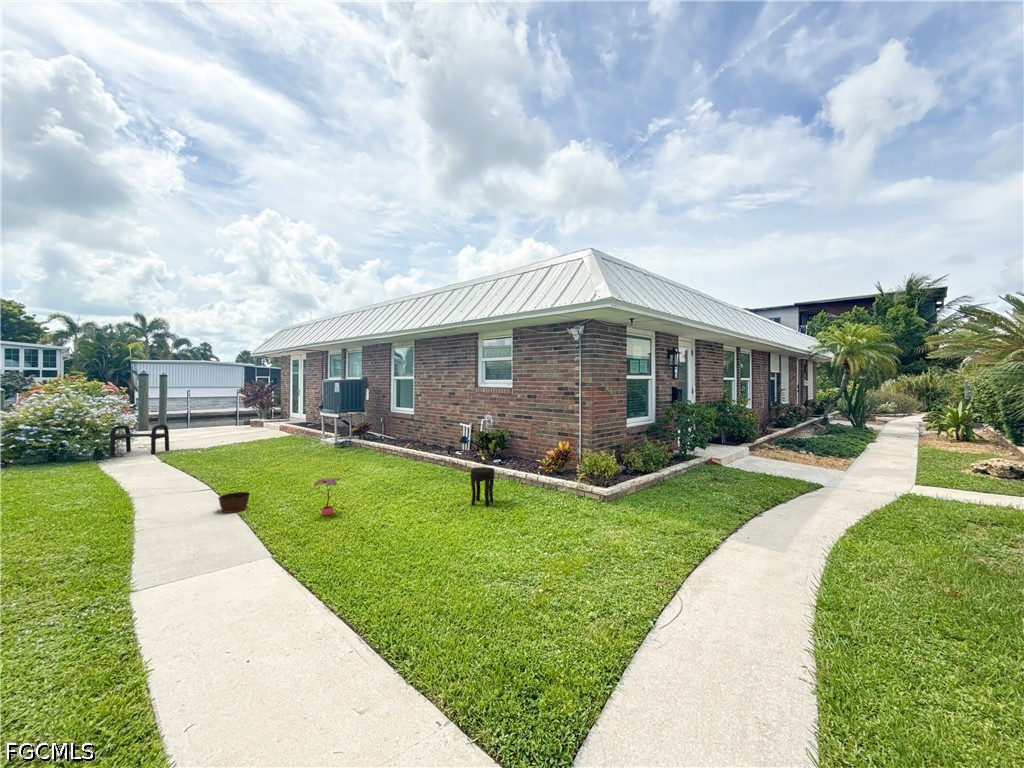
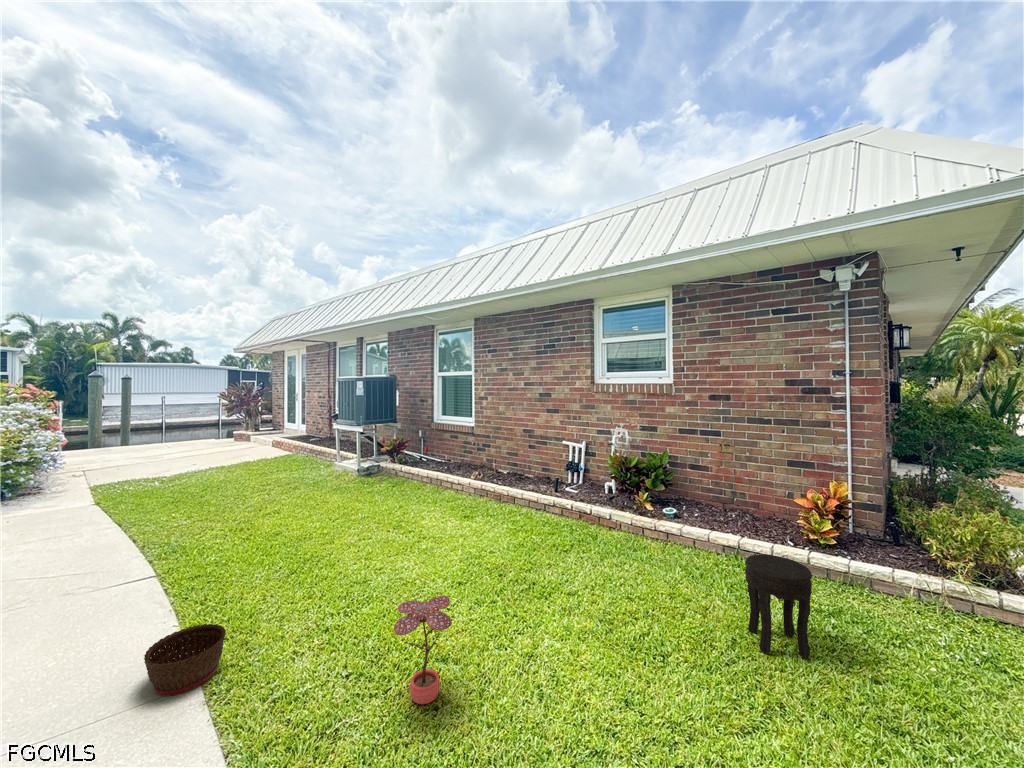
bench: present [110,424,169,456] -> none [9,446,109,497]

